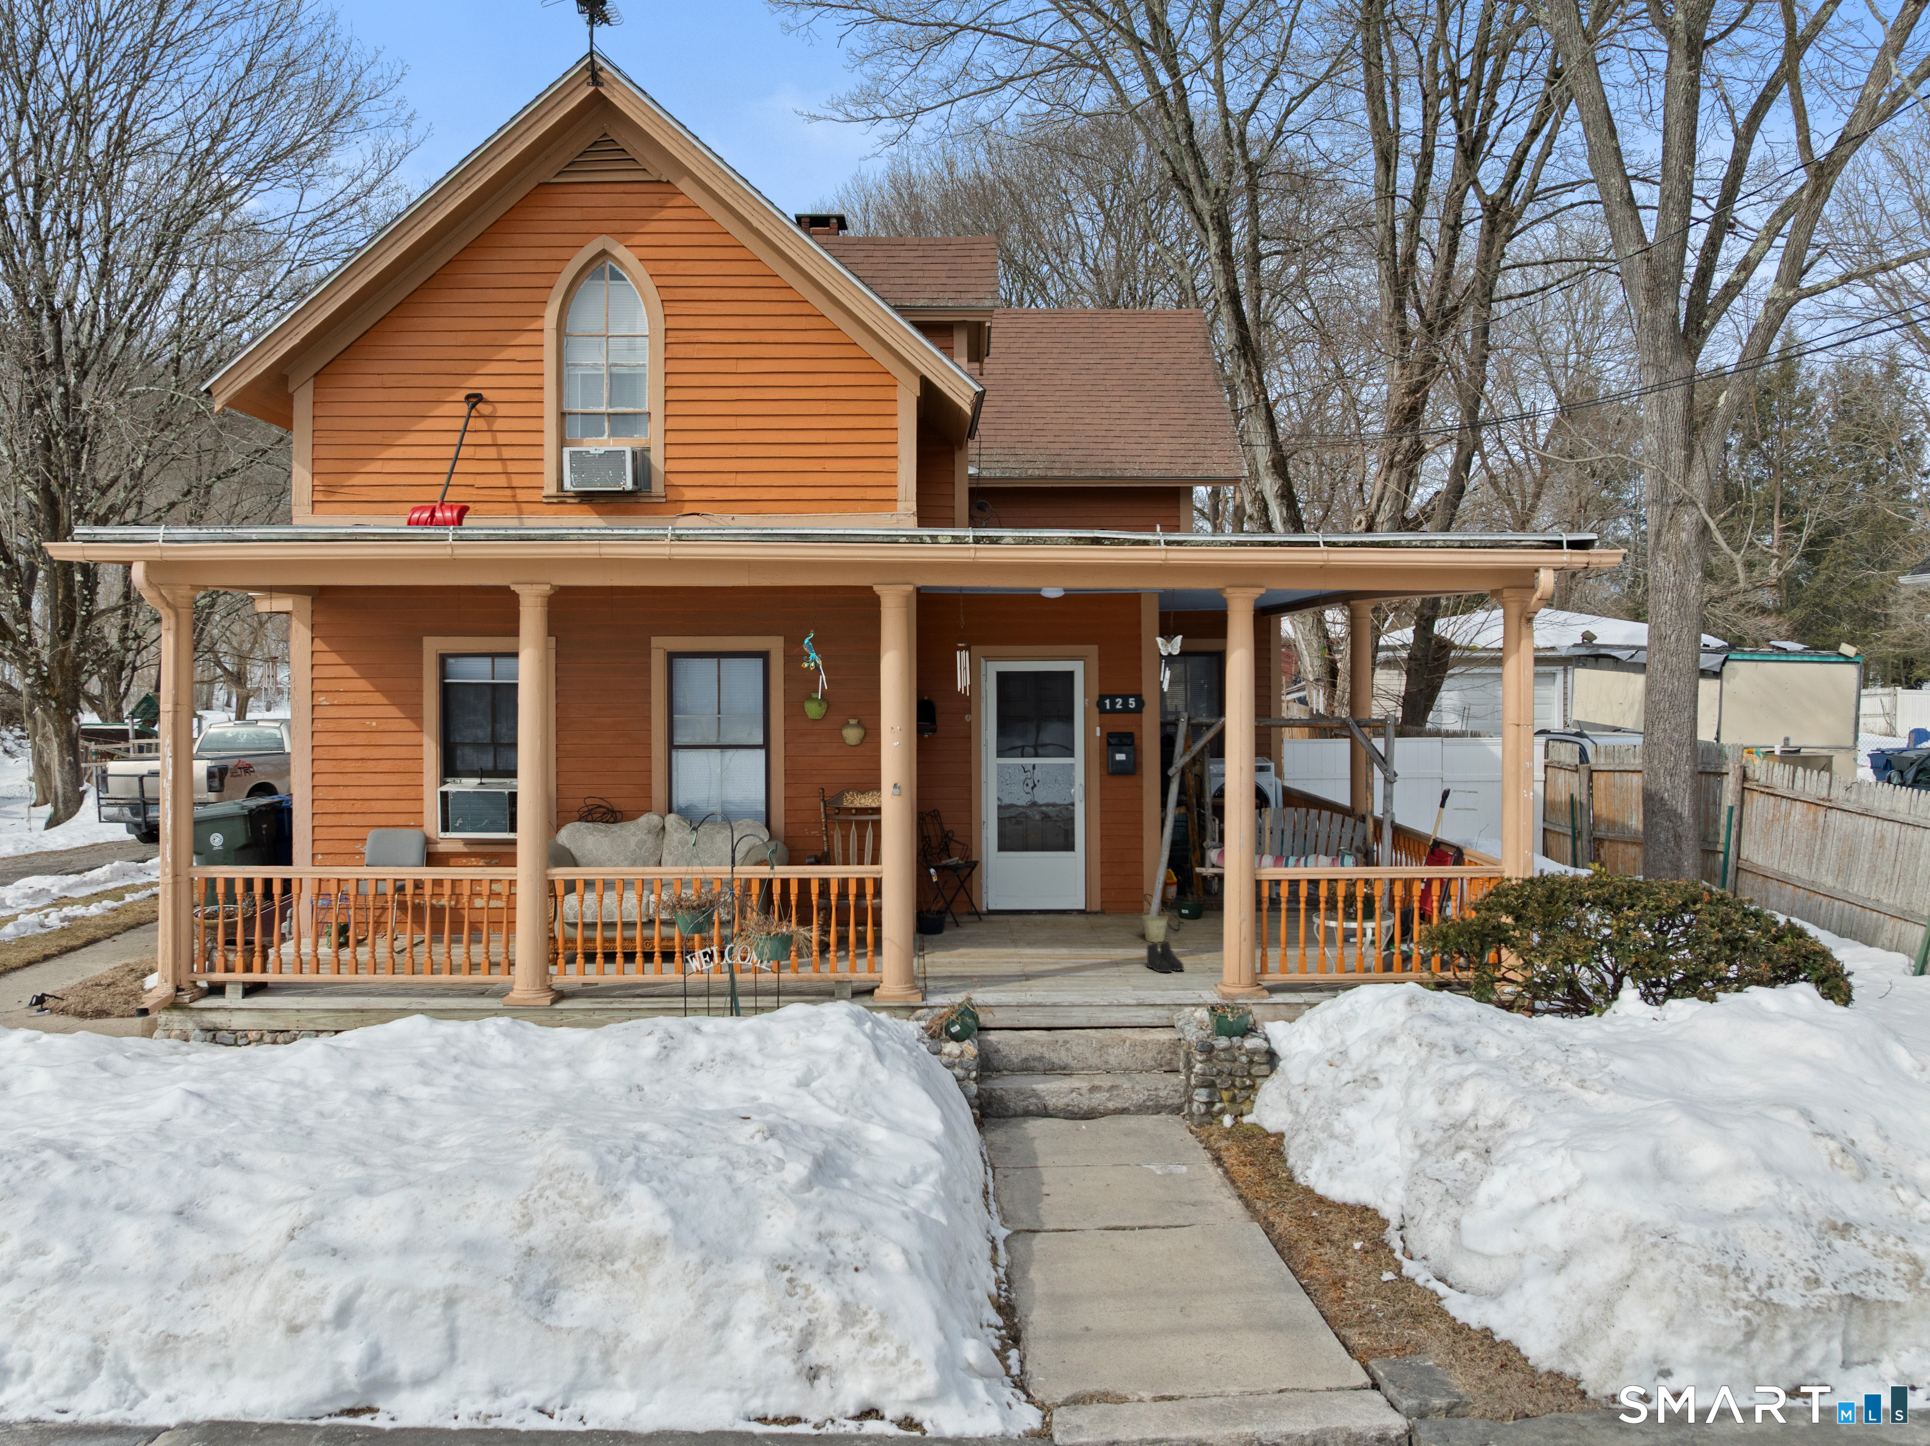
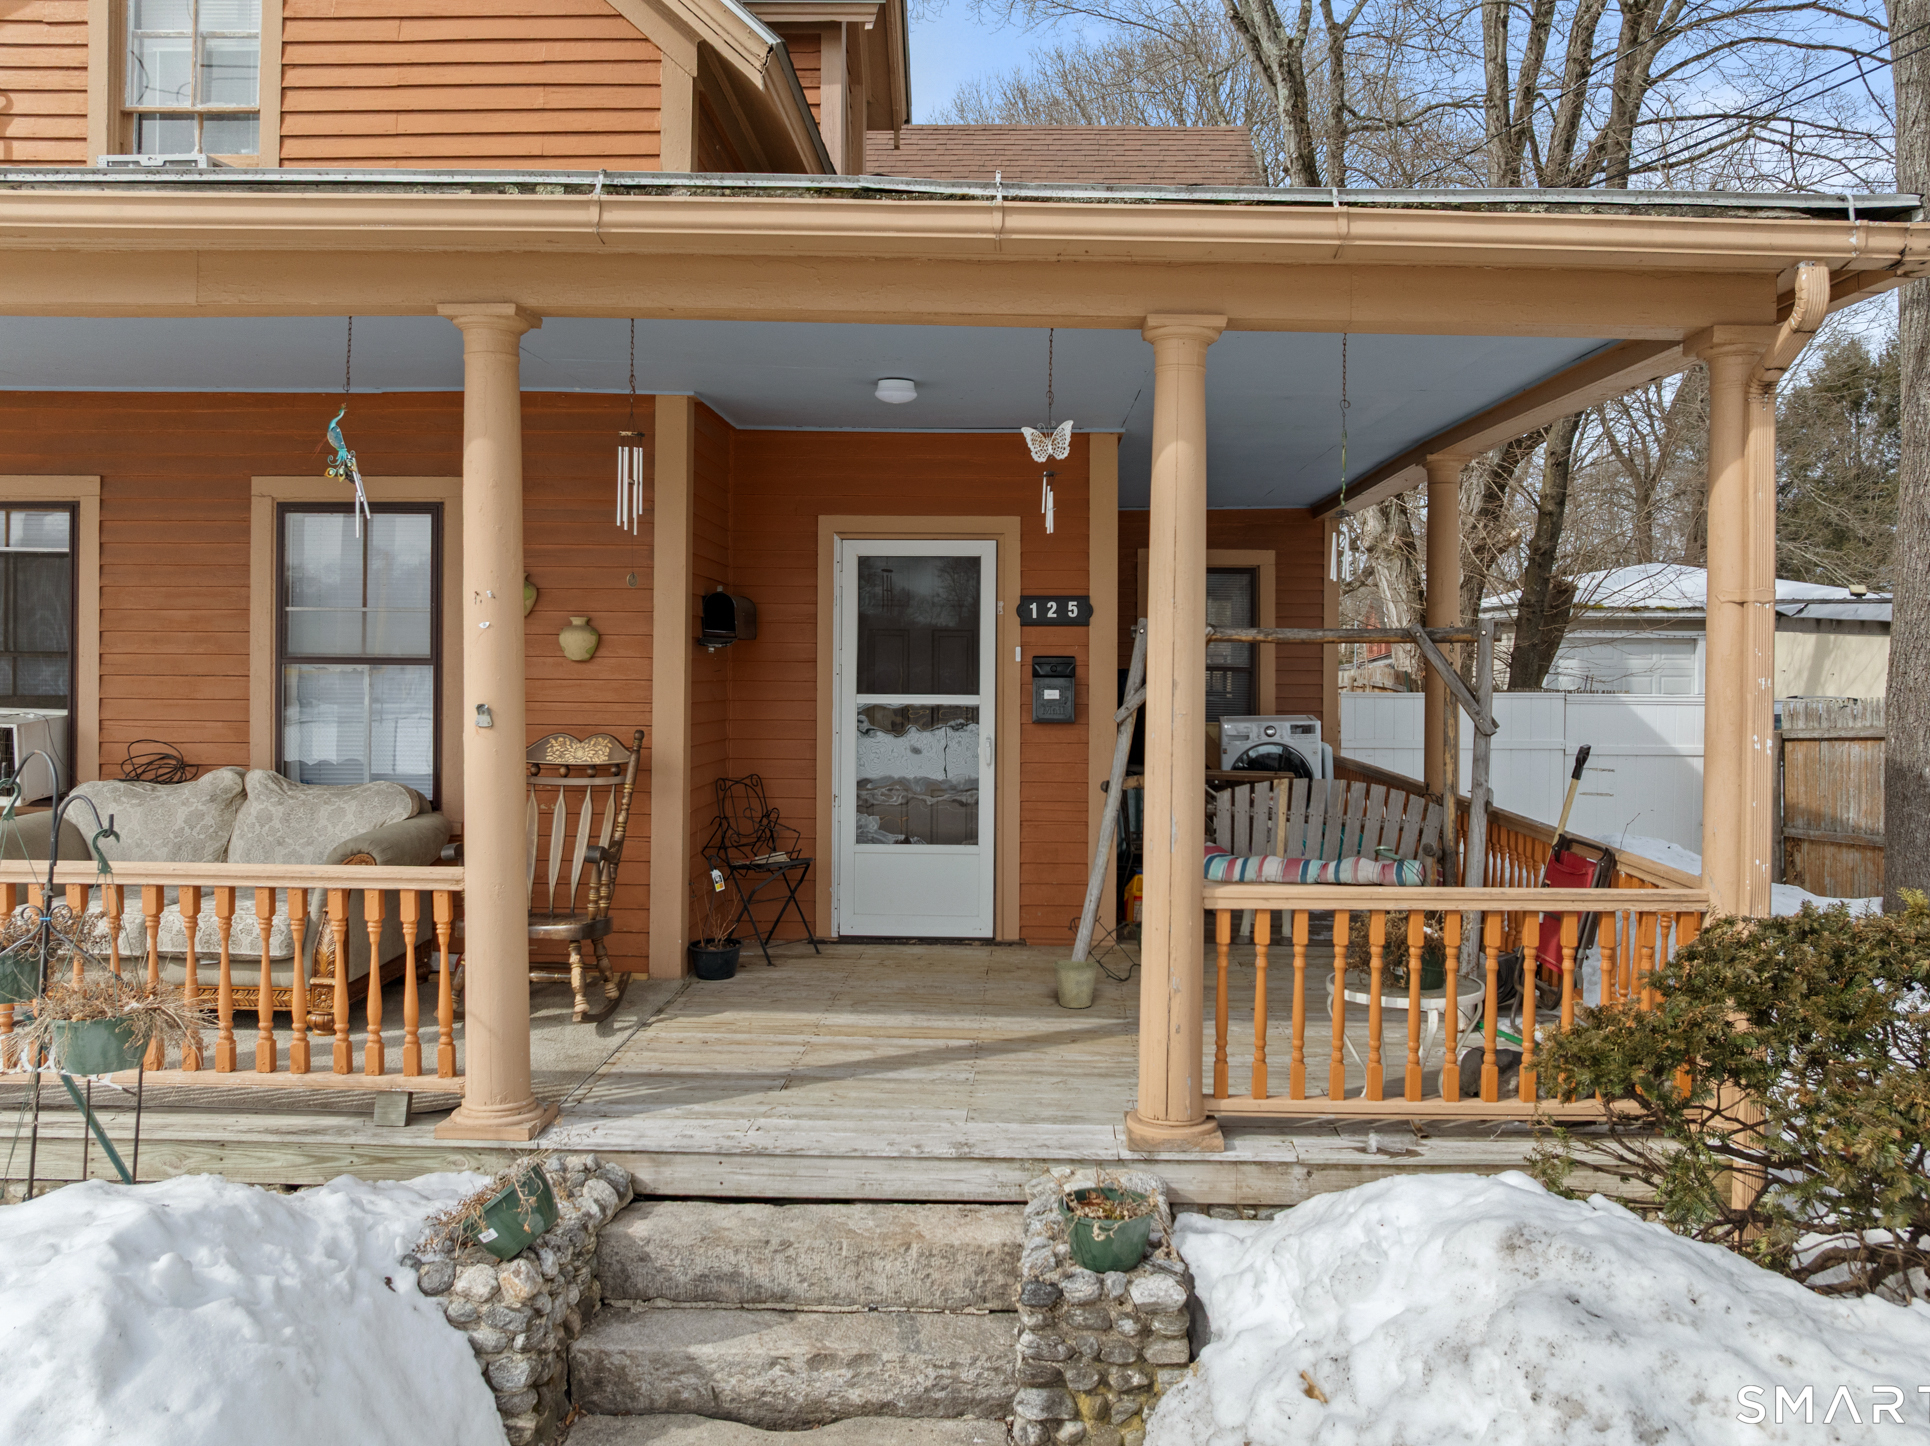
boots: present [1147,941,1184,972] -> none [1025,1015,1090,1077]

